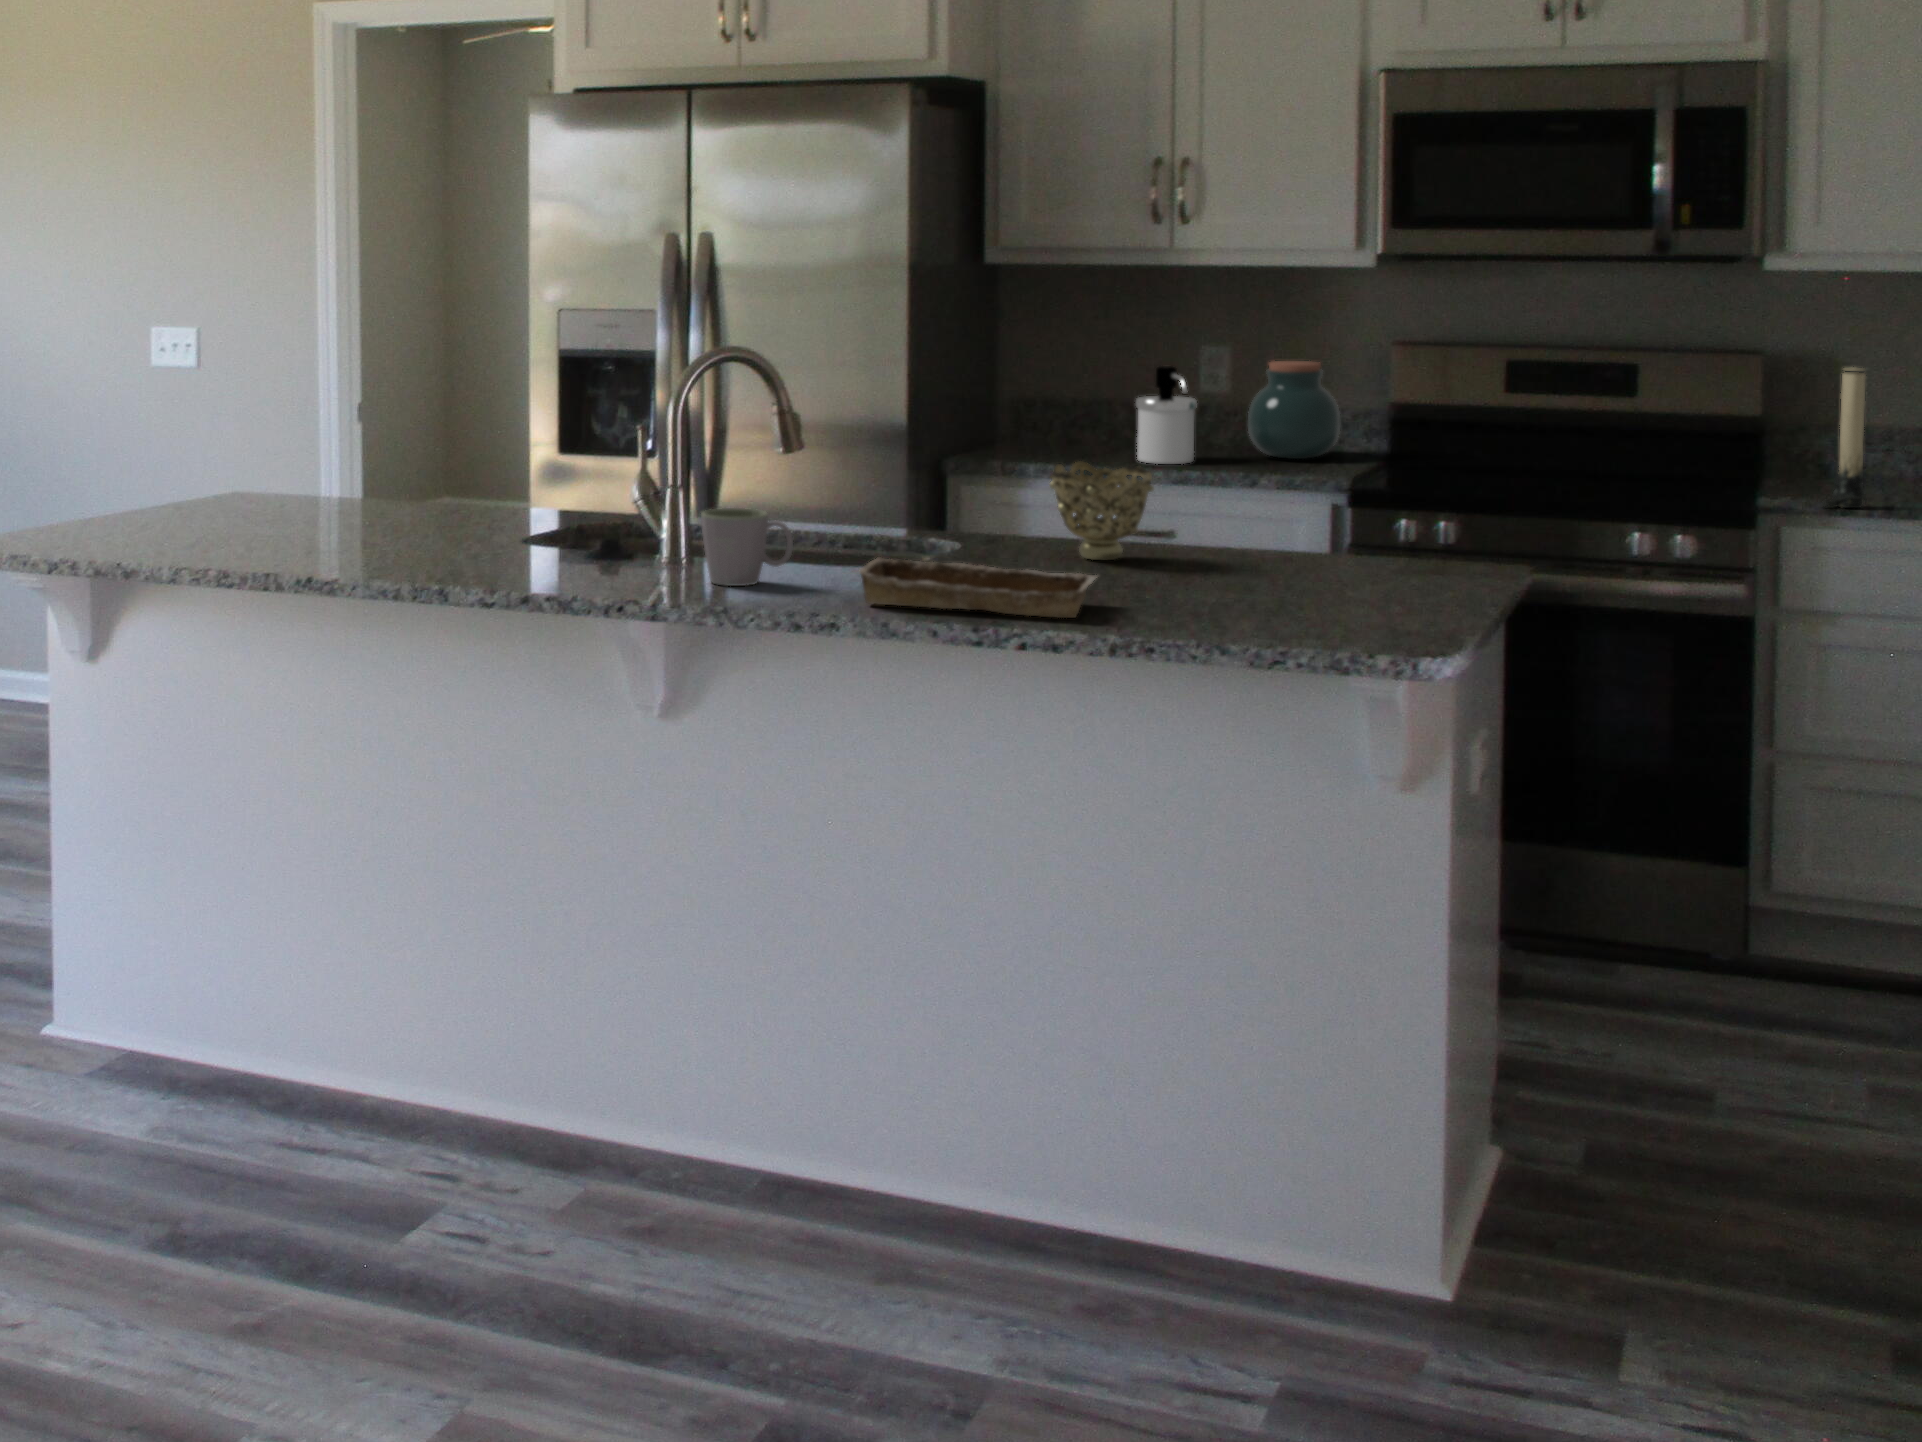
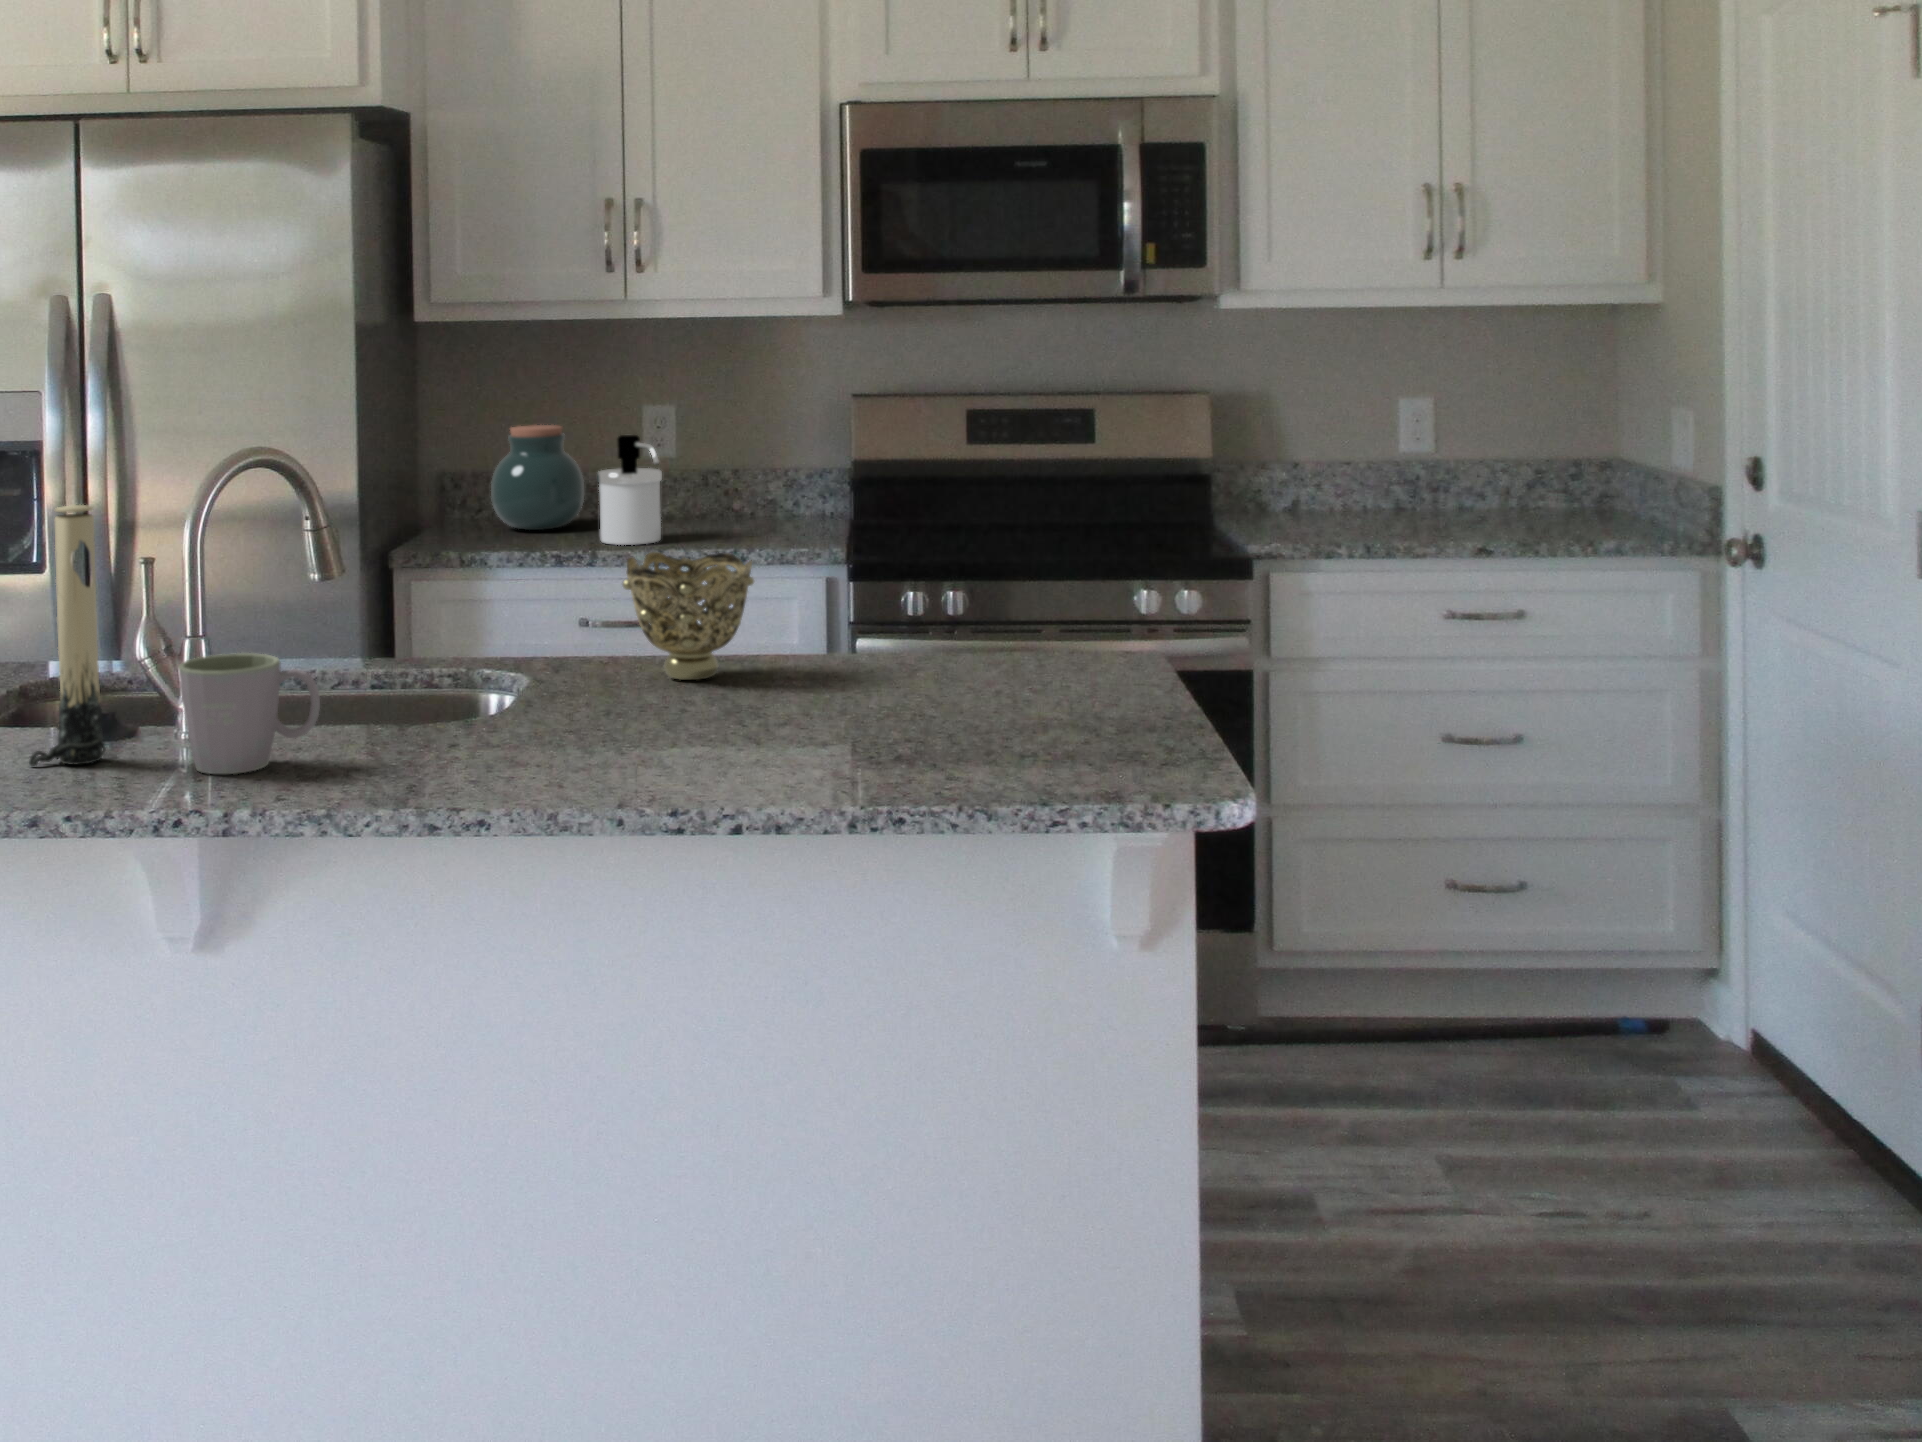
jar: present [1248,361,1340,459] -> present [491,425,584,530]
candle: present [1822,368,1867,508] -> present [29,505,106,766]
tray: present [859,557,1097,618] -> none [428,709,768,788]

